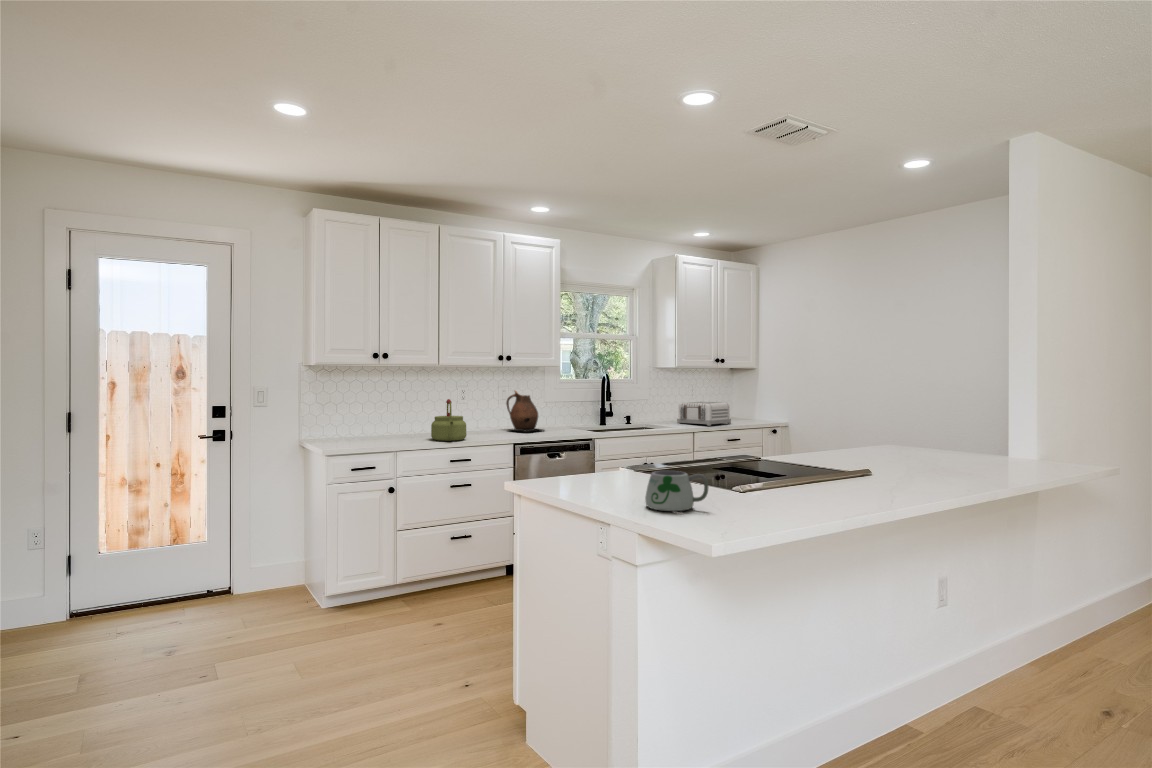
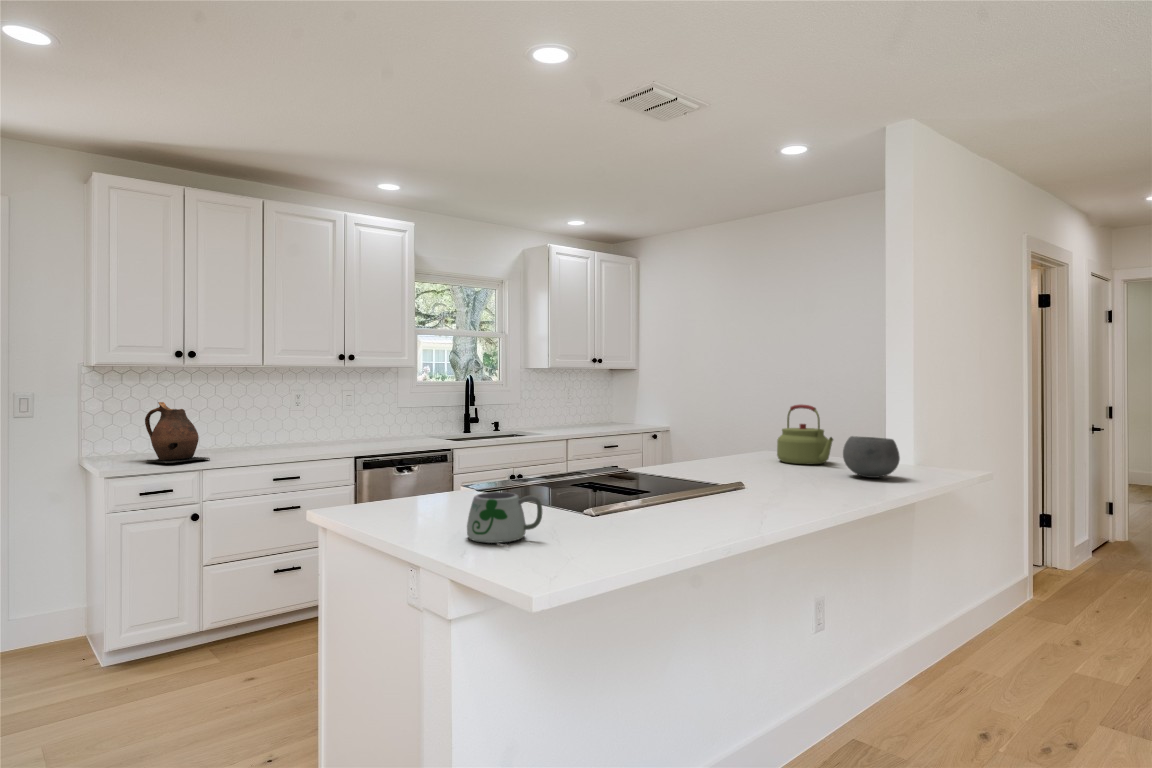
ceramic pitcher: present [506,391,543,431] -> present [145,402,210,464]
kettle: present [431,399,467,441] -> present [777,405,833,464]
toaster: present [677,402,731,426] -> none [551,406,609,432]
bowl: none [969,432,1027,470] -> present [843,436,900,478]

